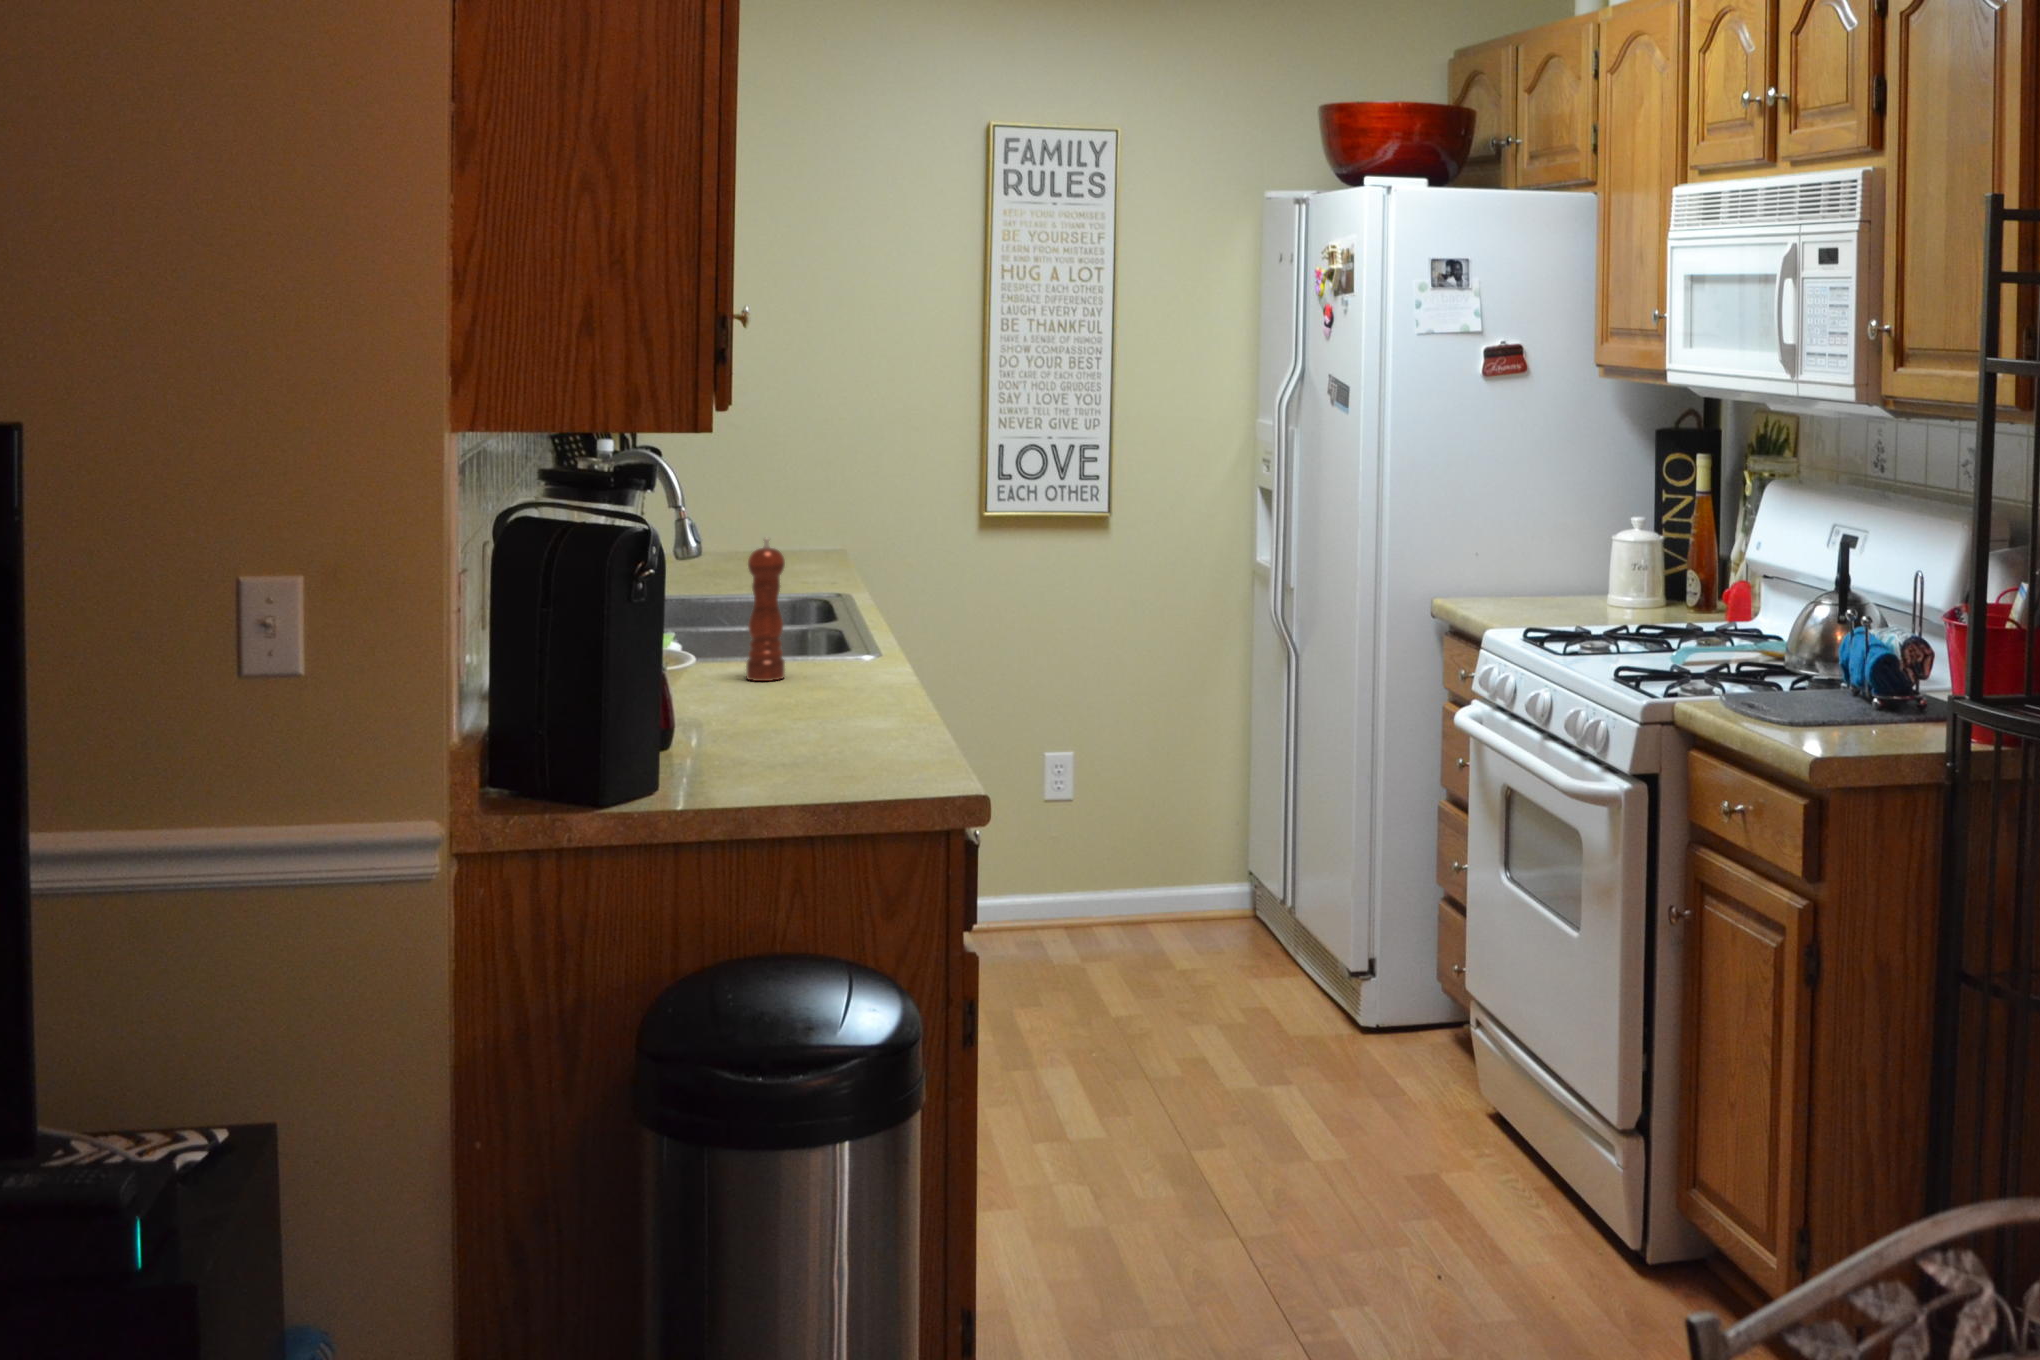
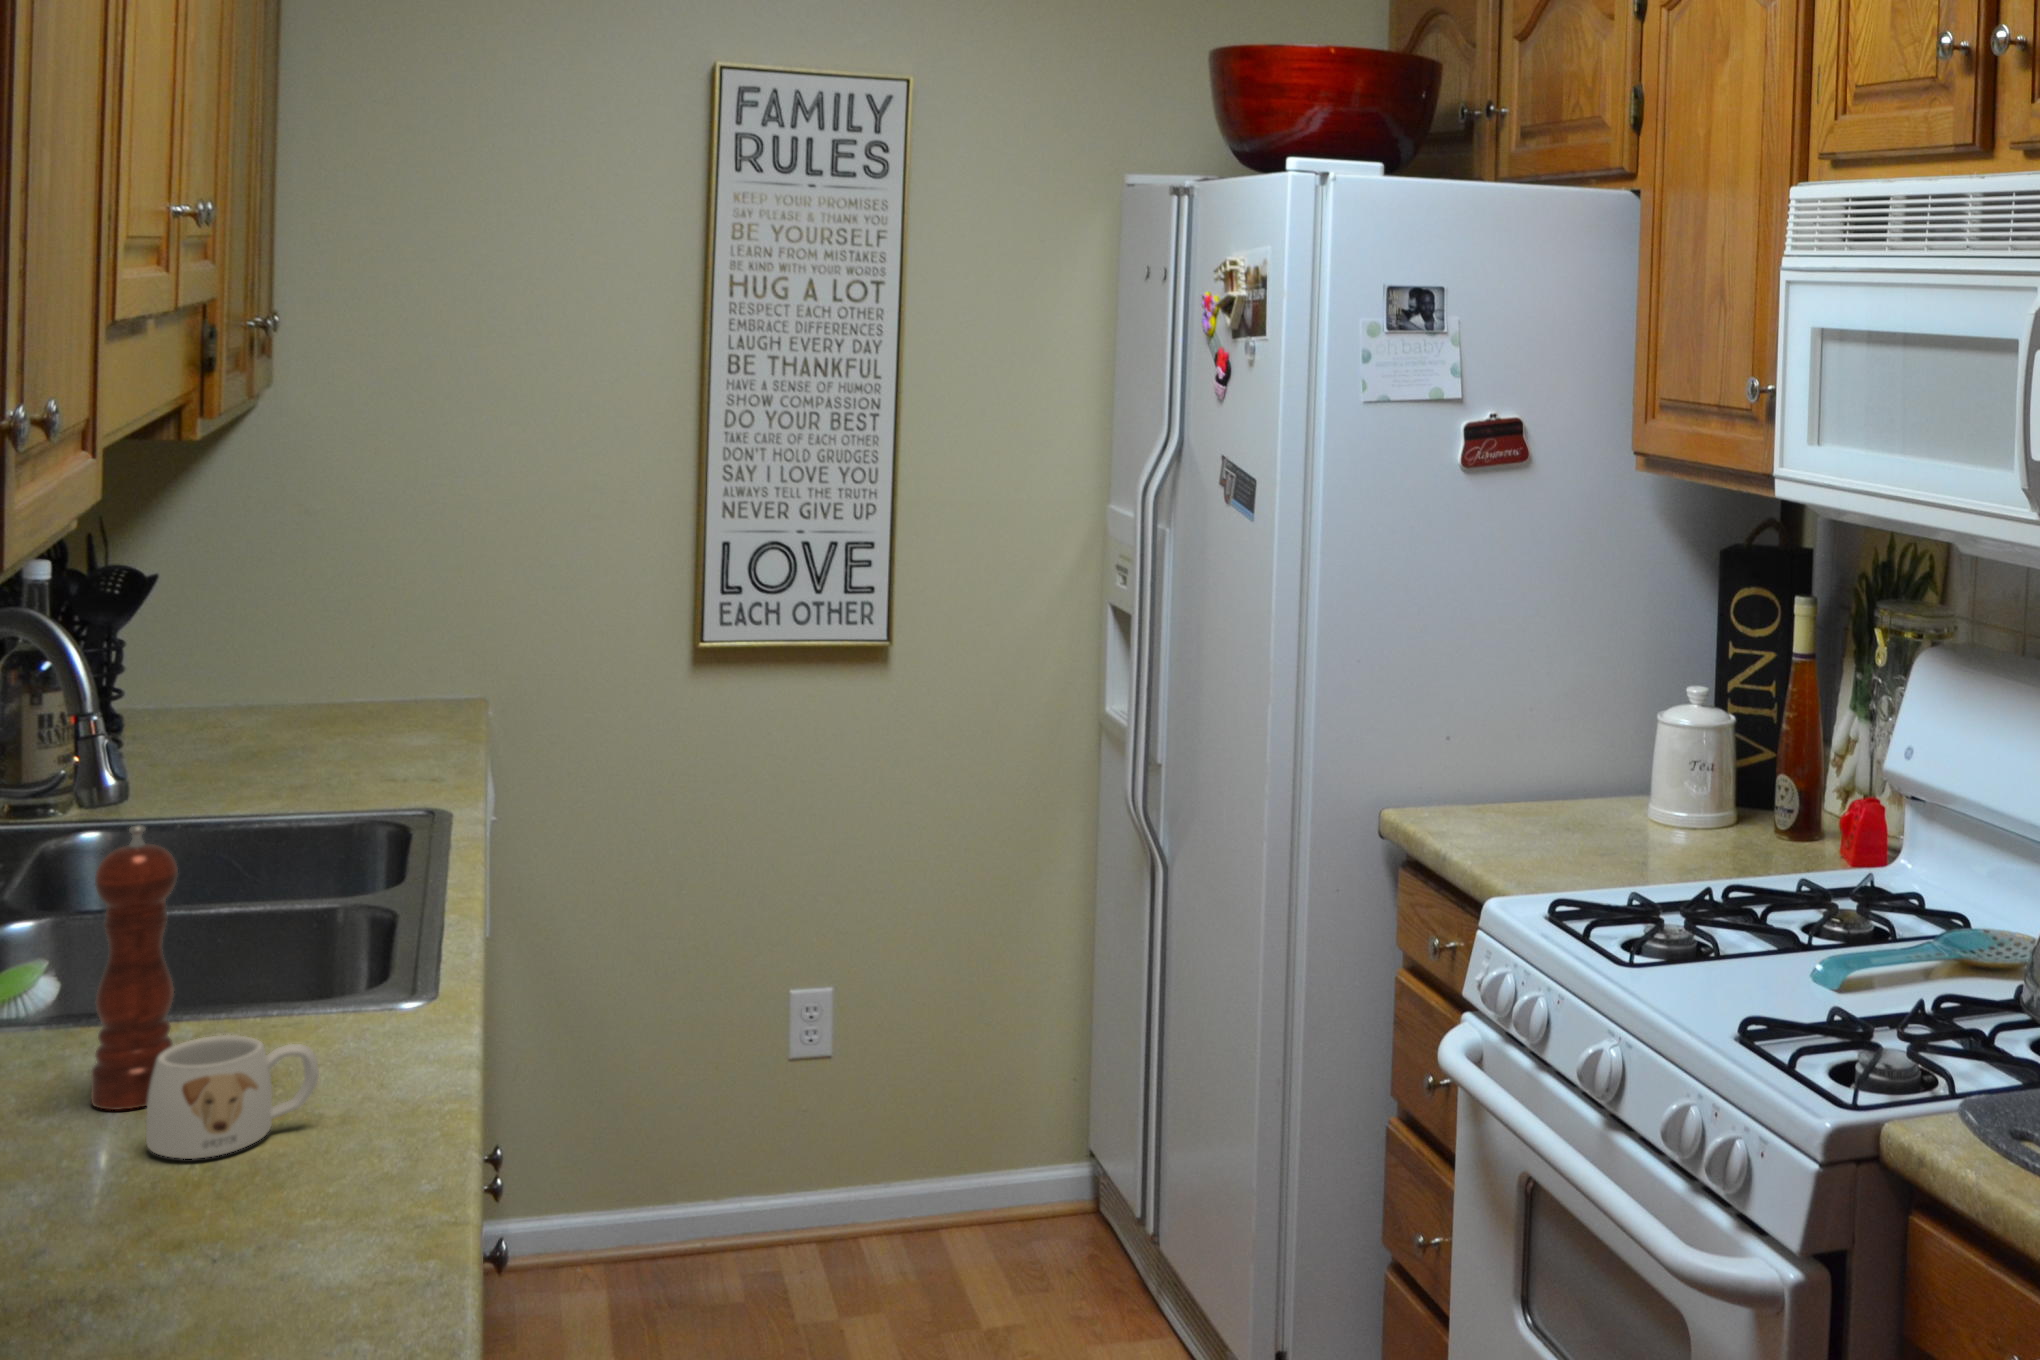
mug: none [786,640,862,693] -> present [146,1035,319,1159]

